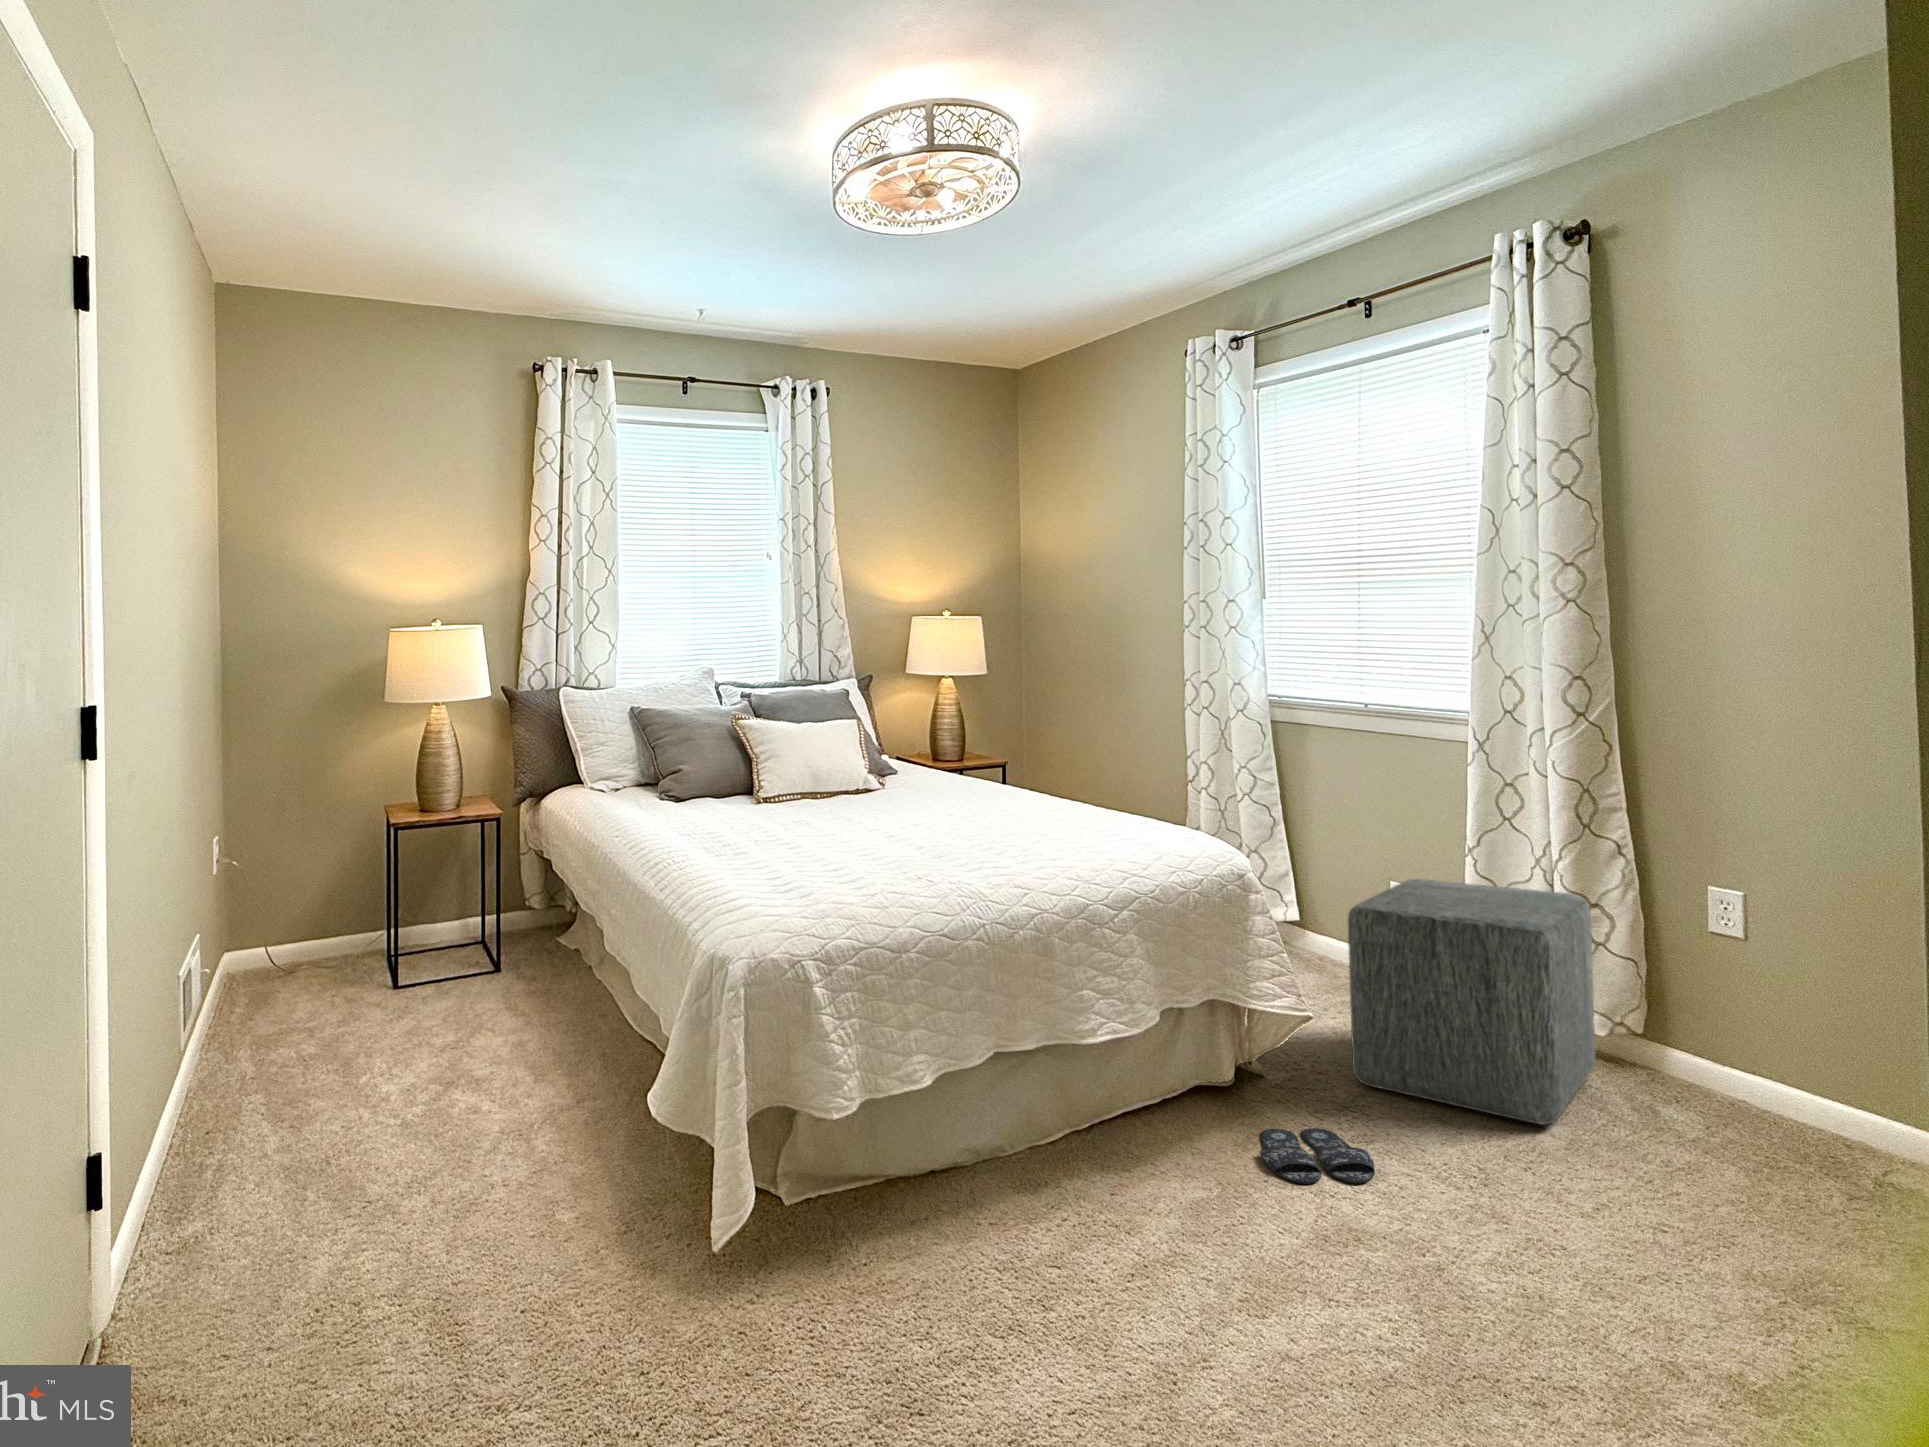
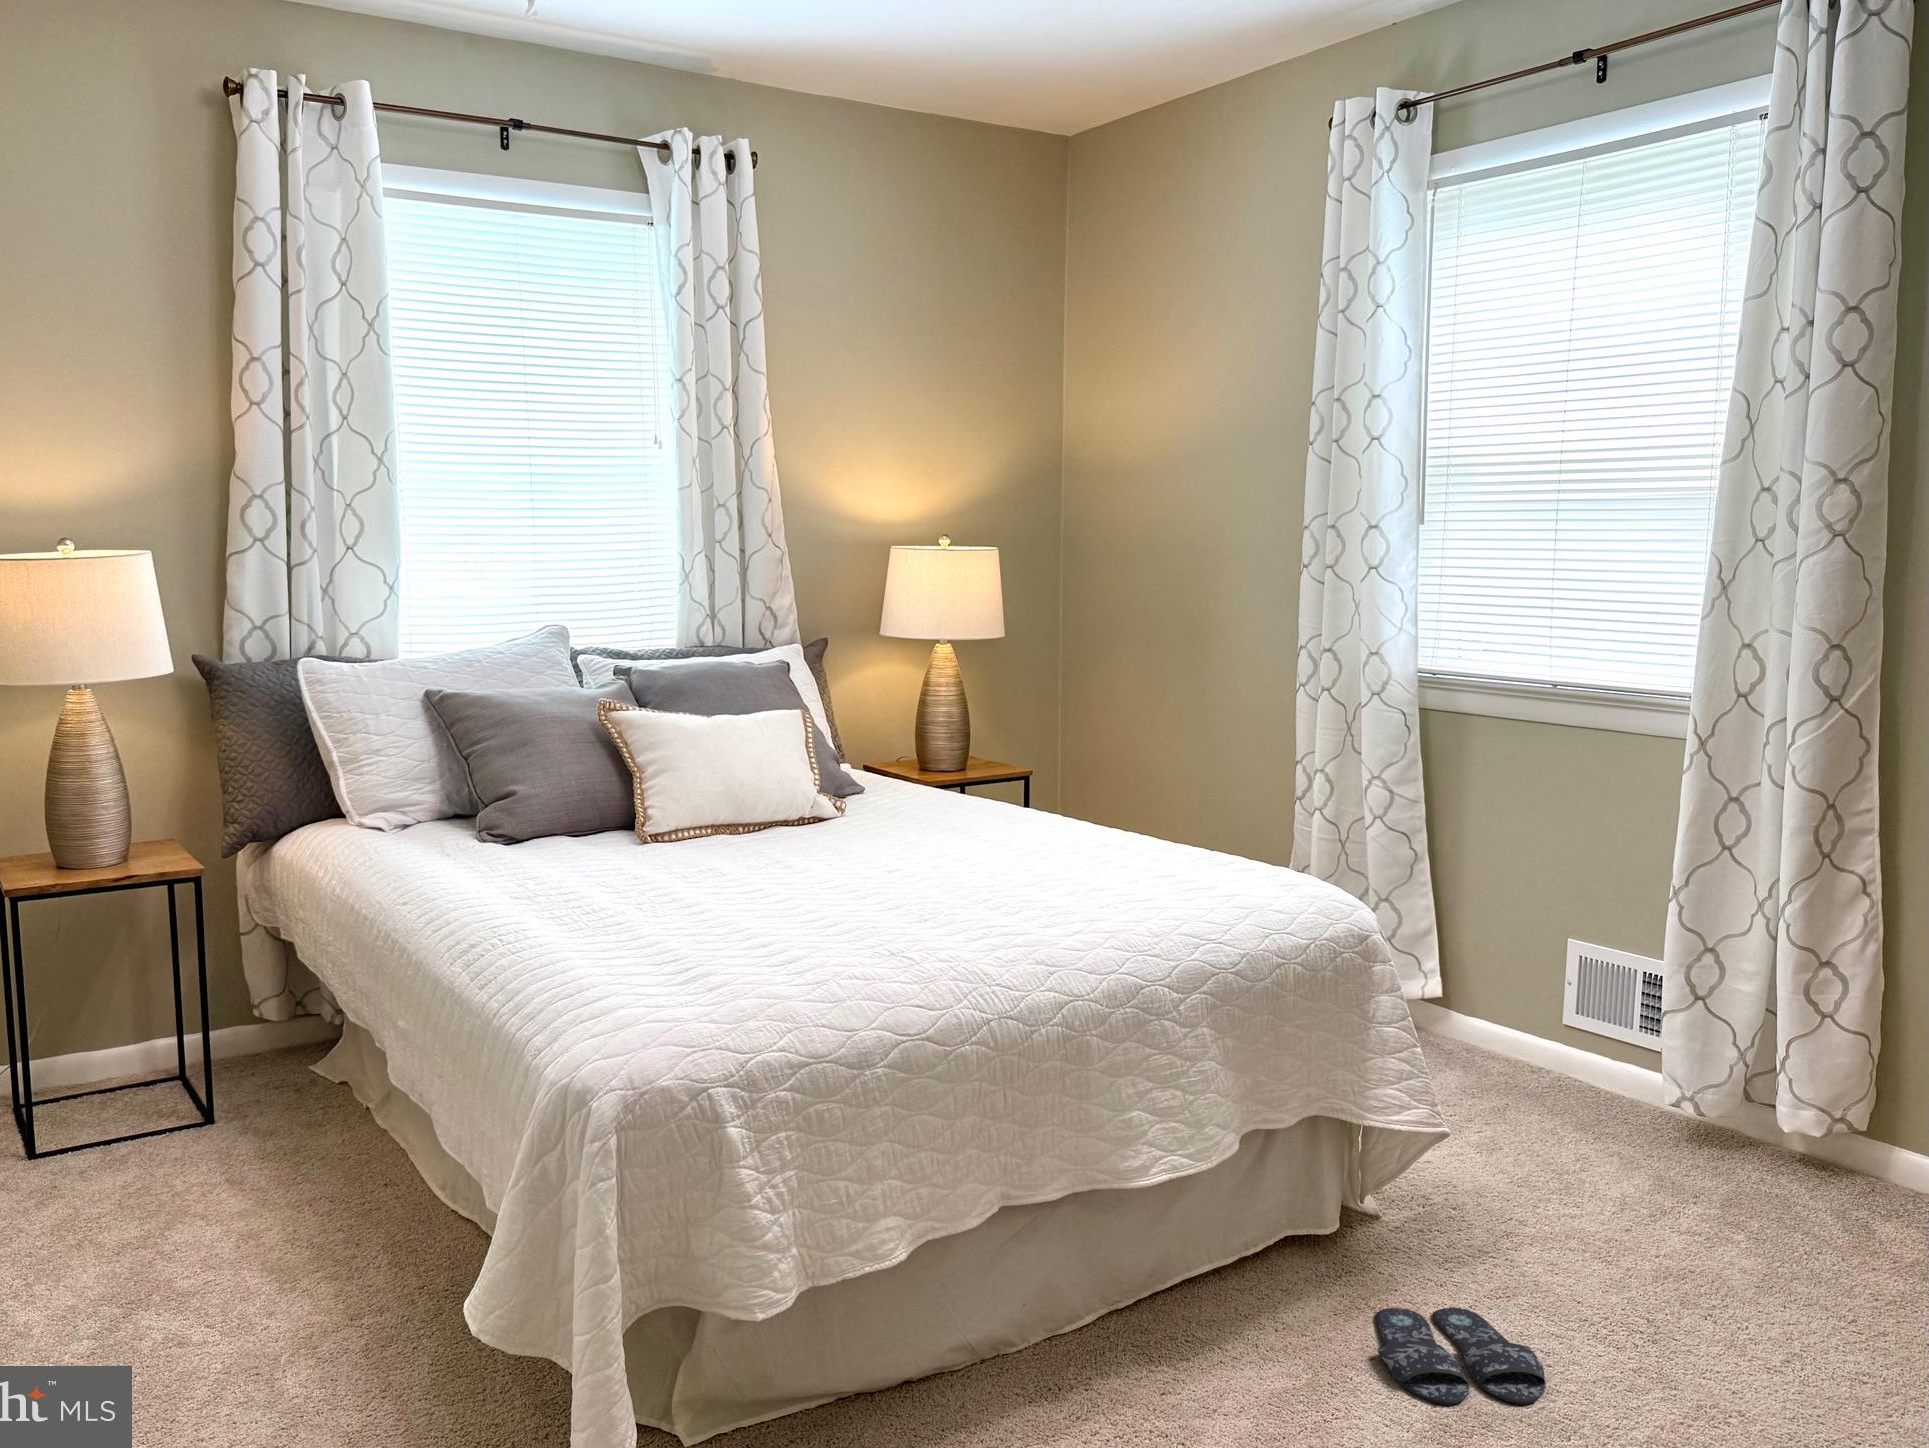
ottoman: present [1348,879,1595,1125] -> none [1499,931,1849,1304]

